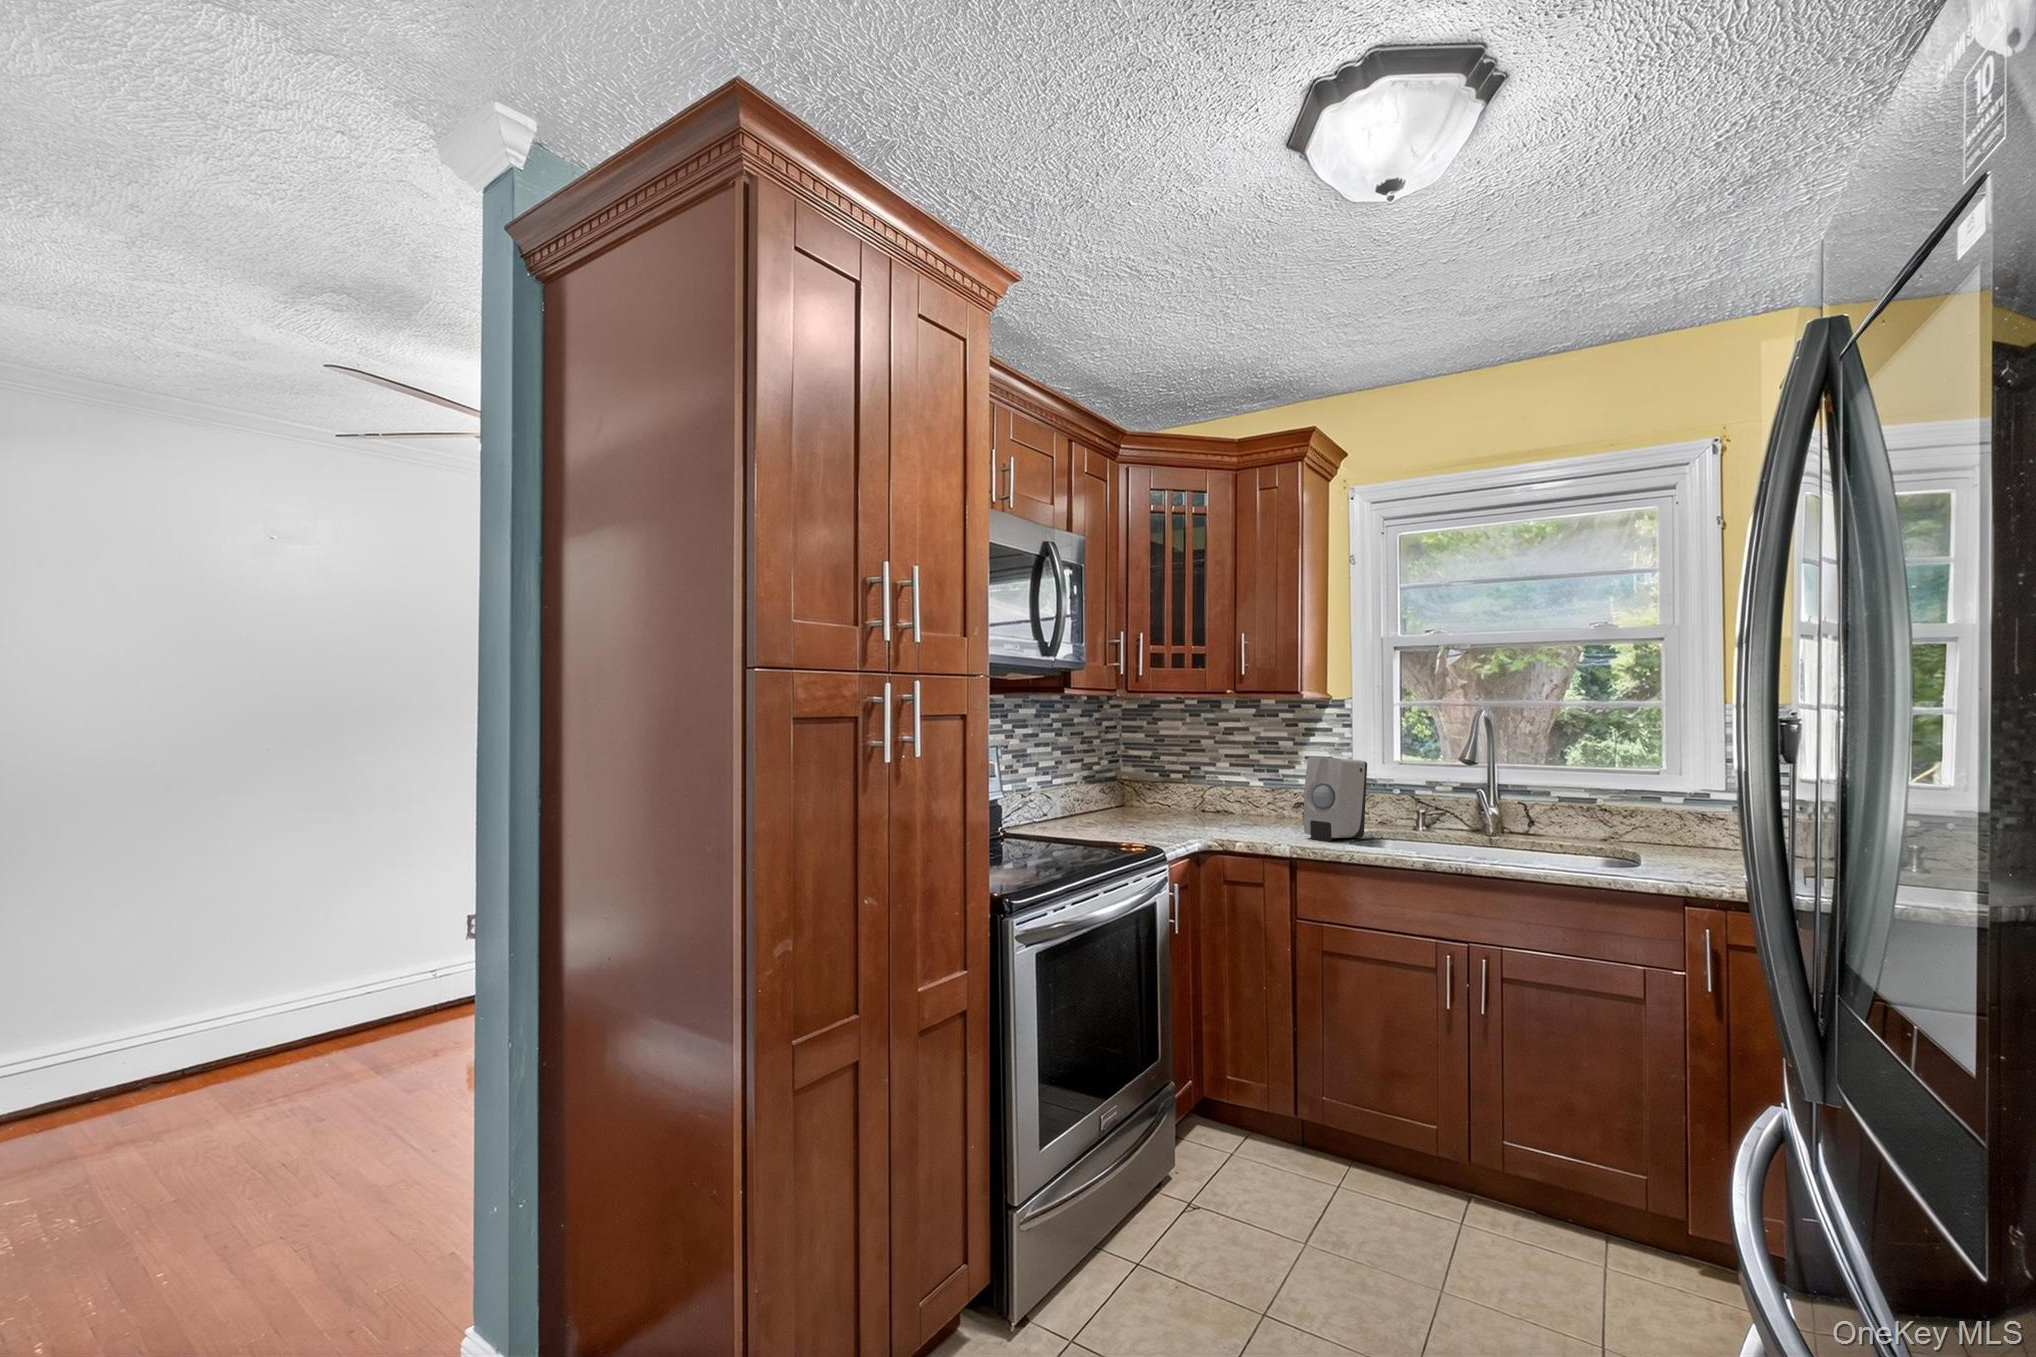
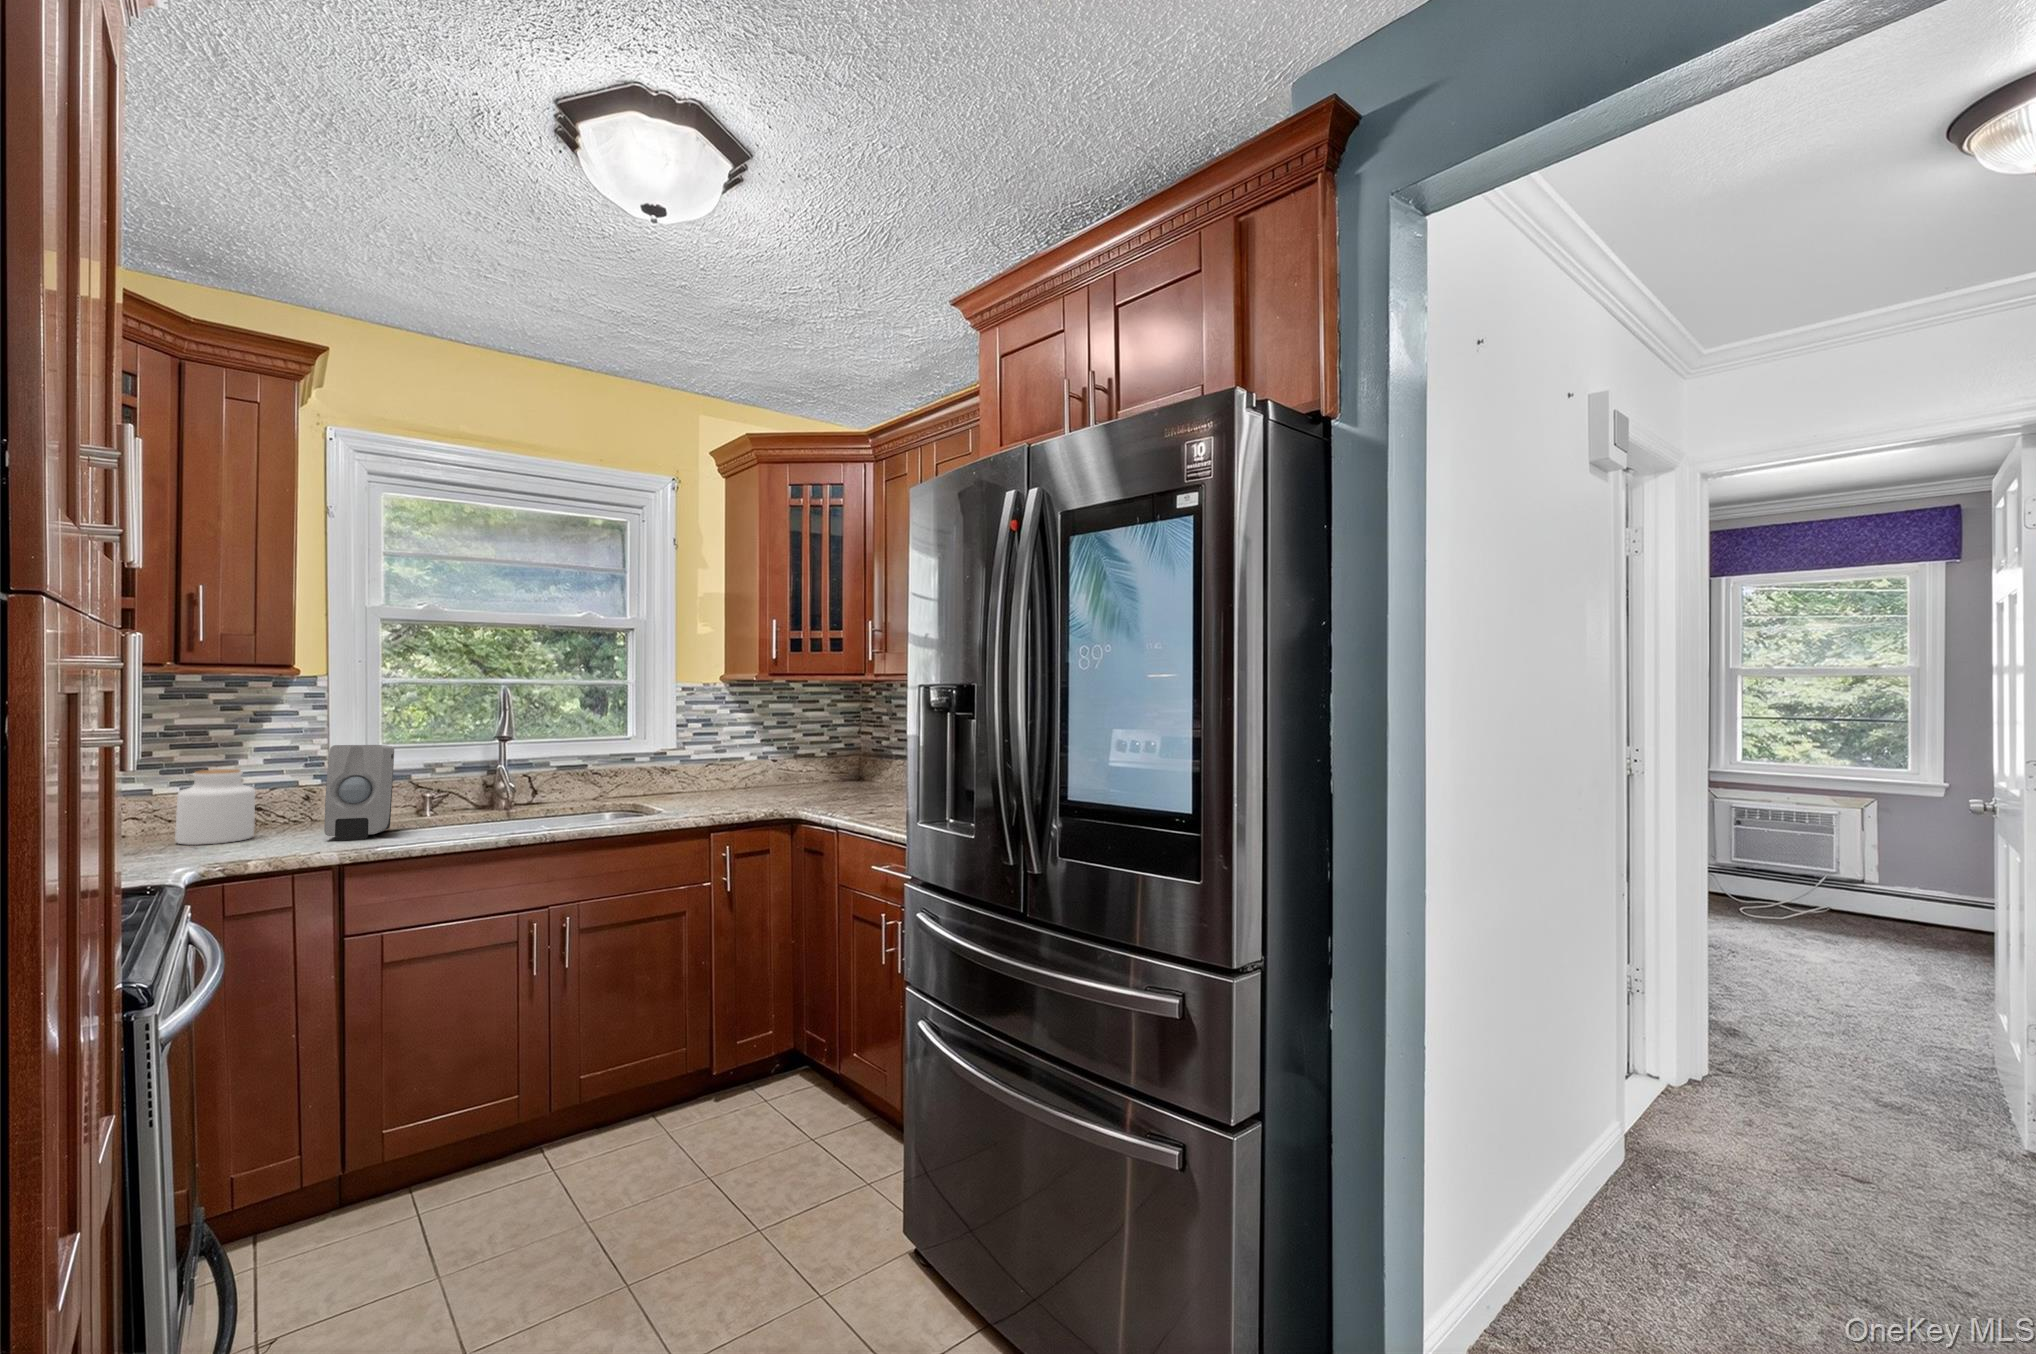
jar: none [1236,771,1281,829] -> present [175,769,255,845]

